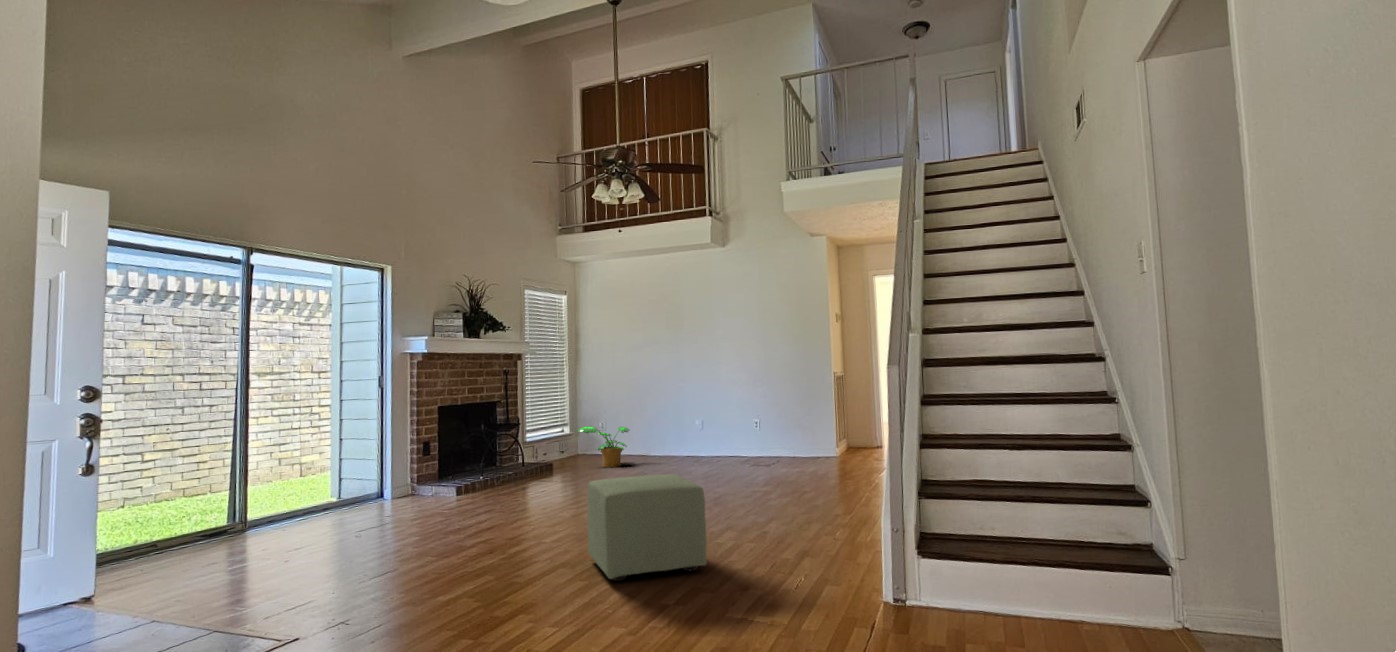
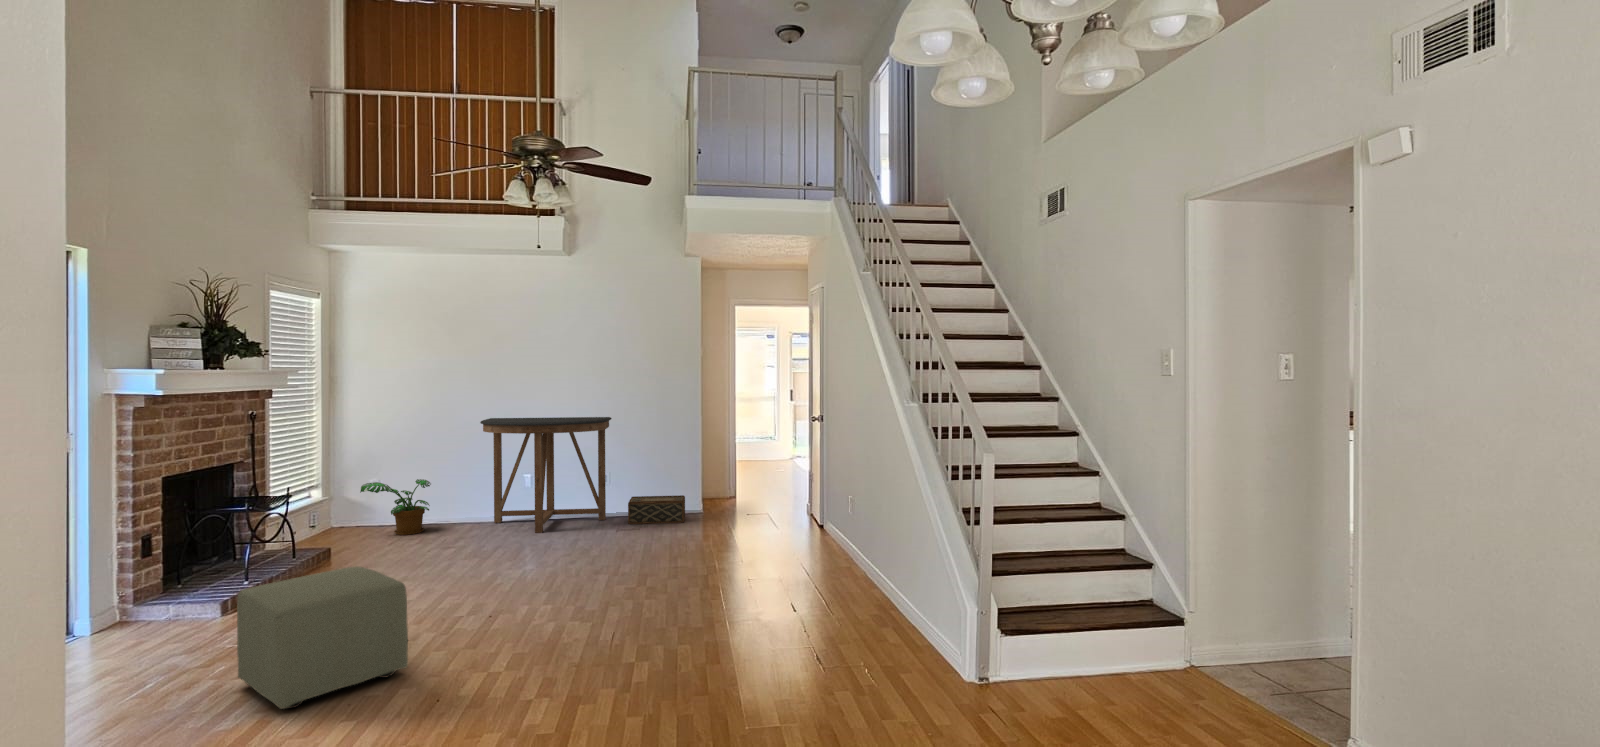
console table: none [656,379,757,472] -> present [480,417,612,533]
woven basket: none [766,449,821,473] -> present [628,495,685,524]
ottoman: present [587,475,707,581] -> present [237,566,408,709]

